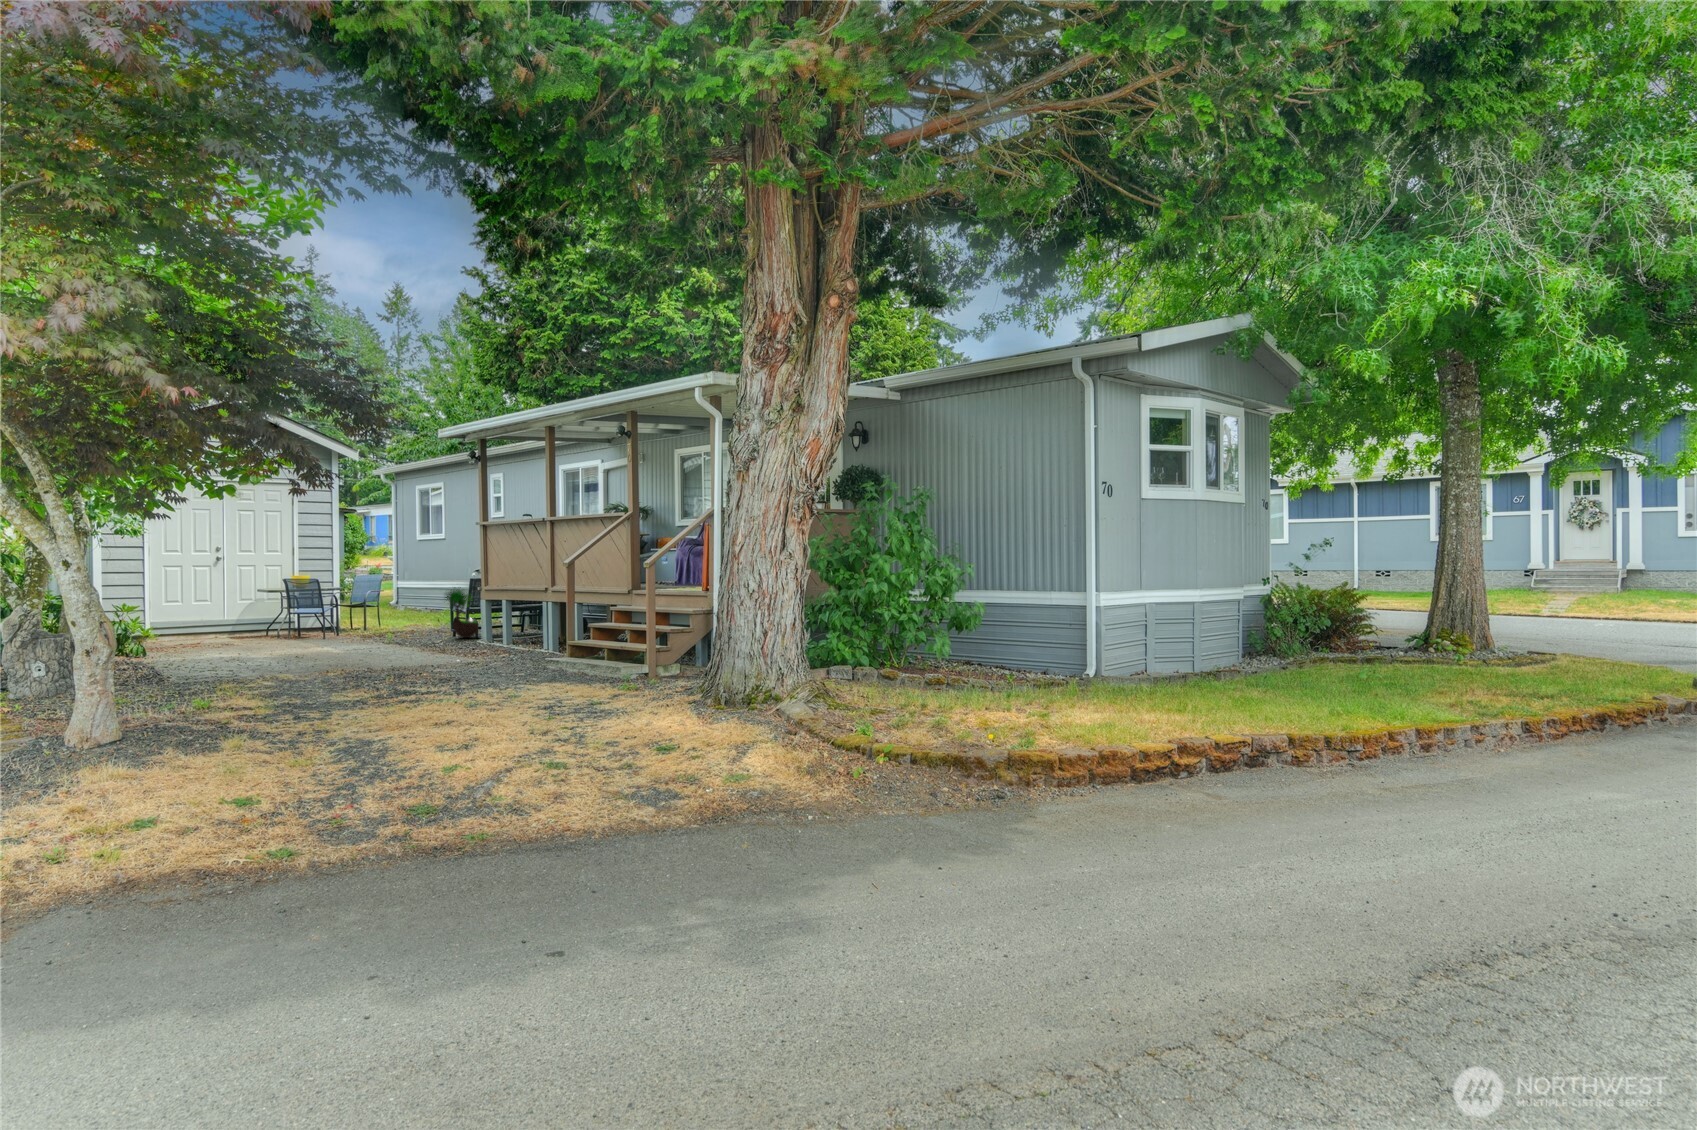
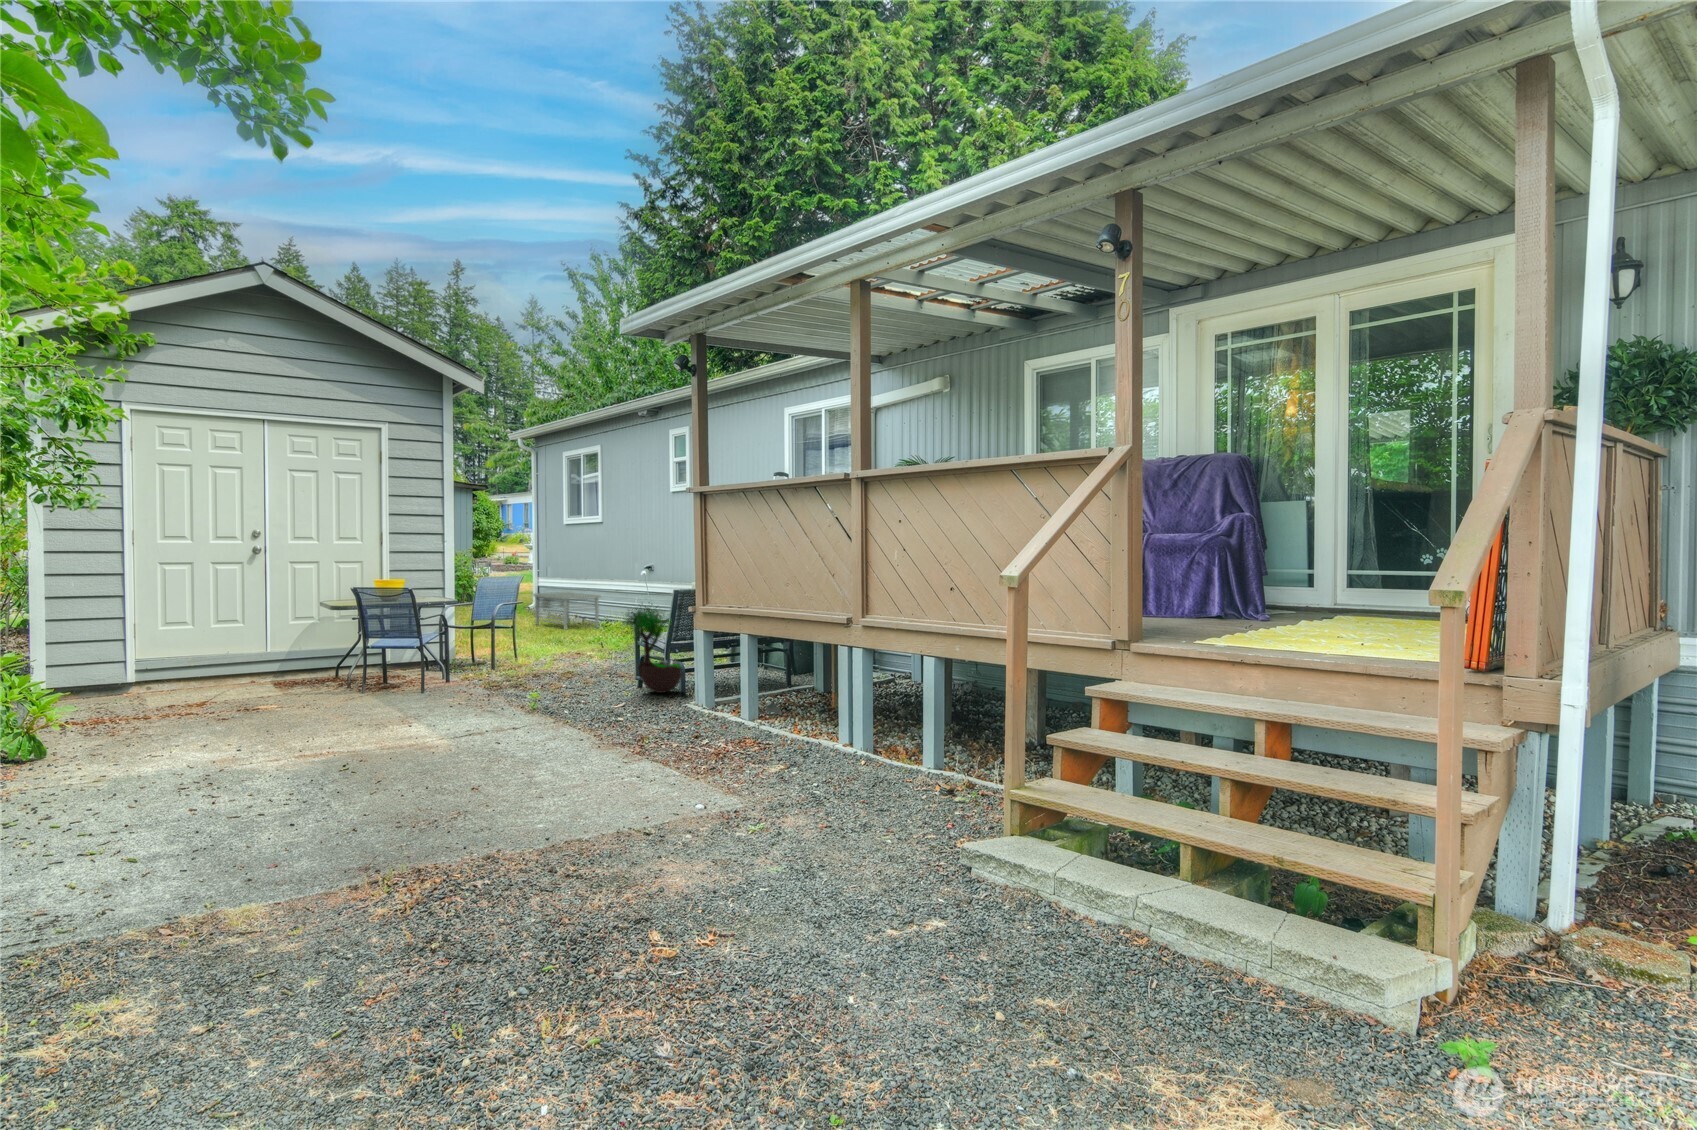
storage bench: none [392,590,443,616] -> present [533,592,601,630]

